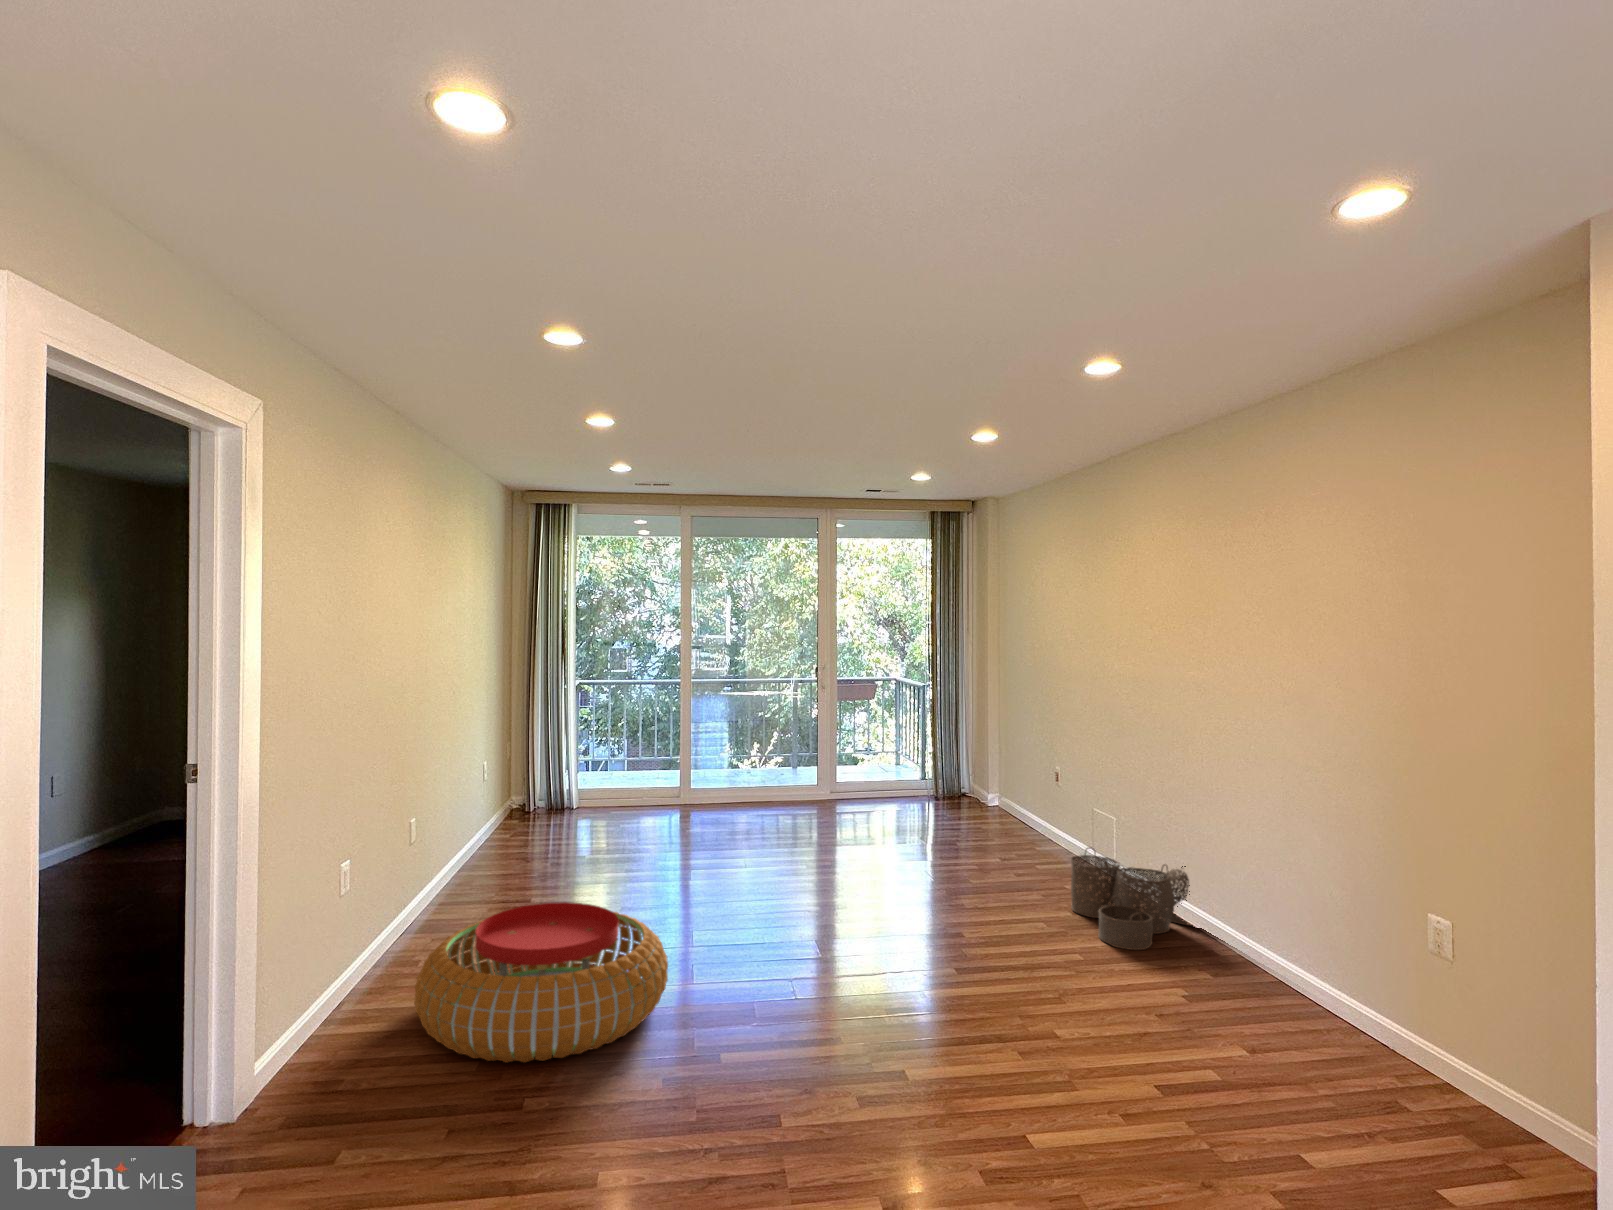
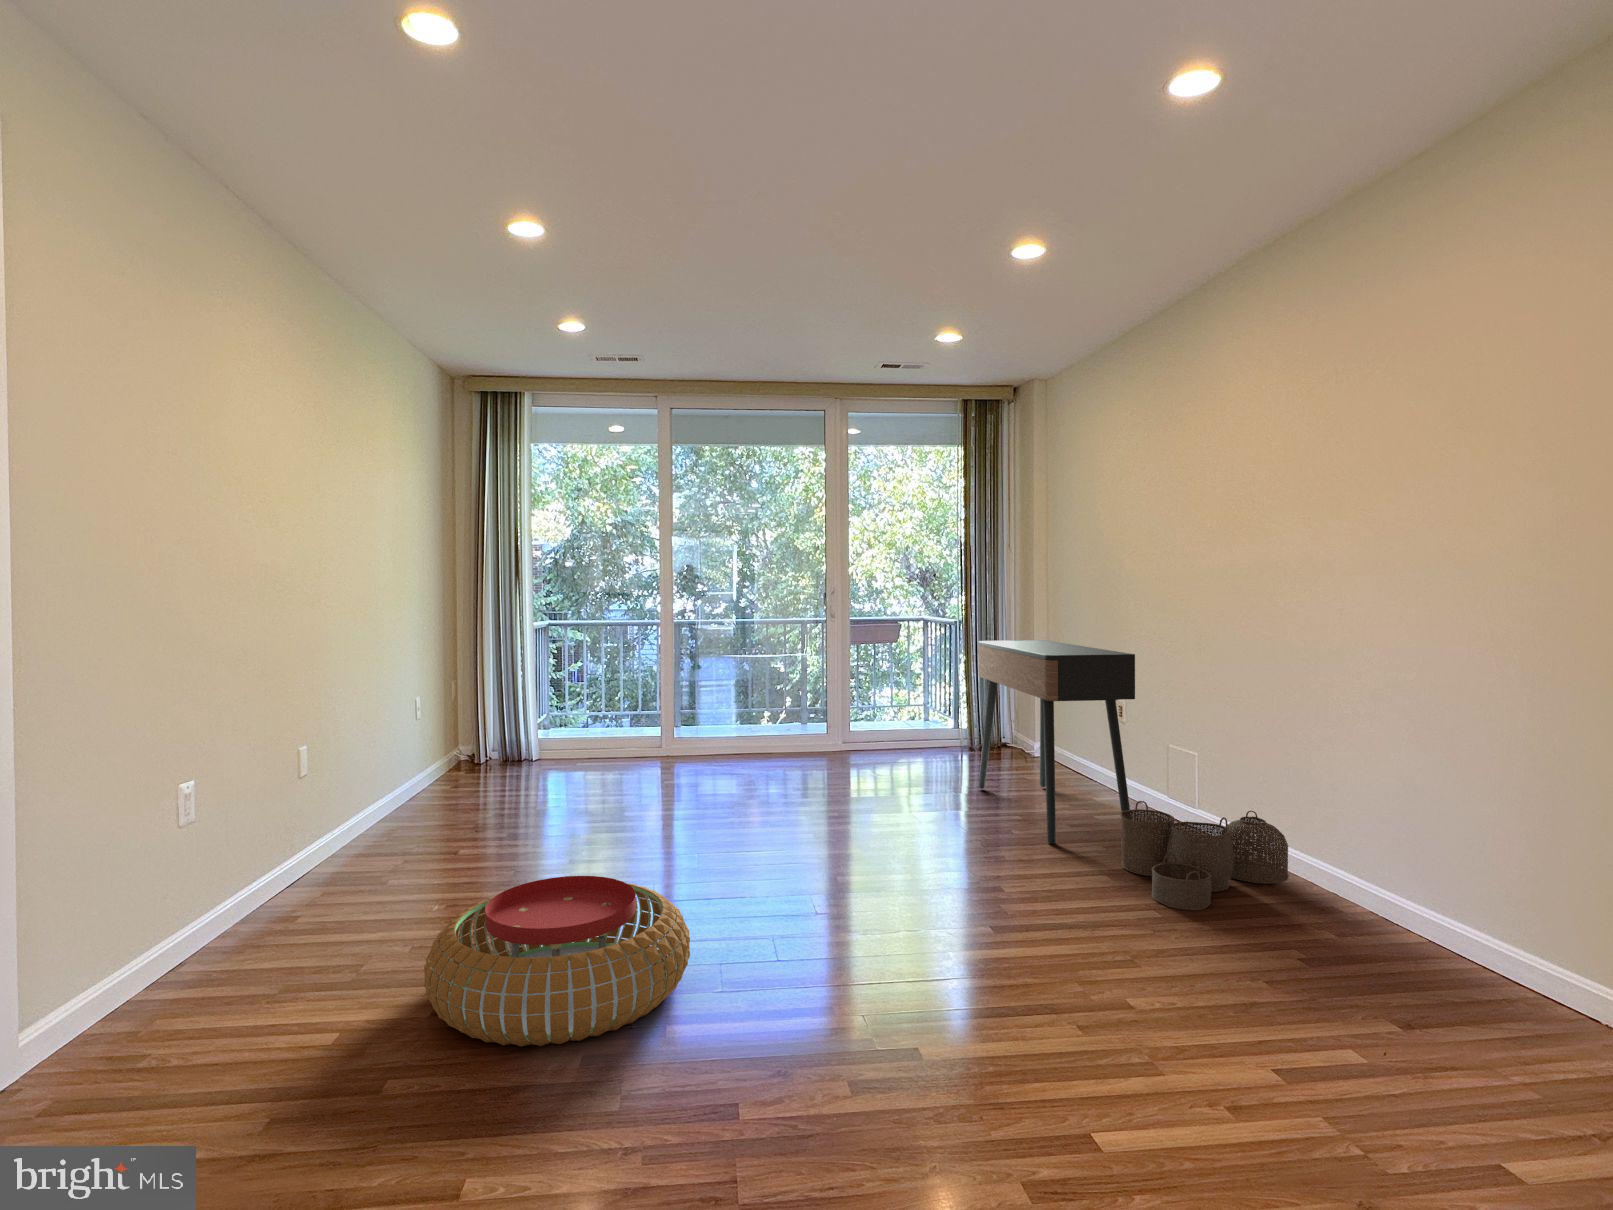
console table: none [939,694,1086,887] -> present [978,640,1135,844]

